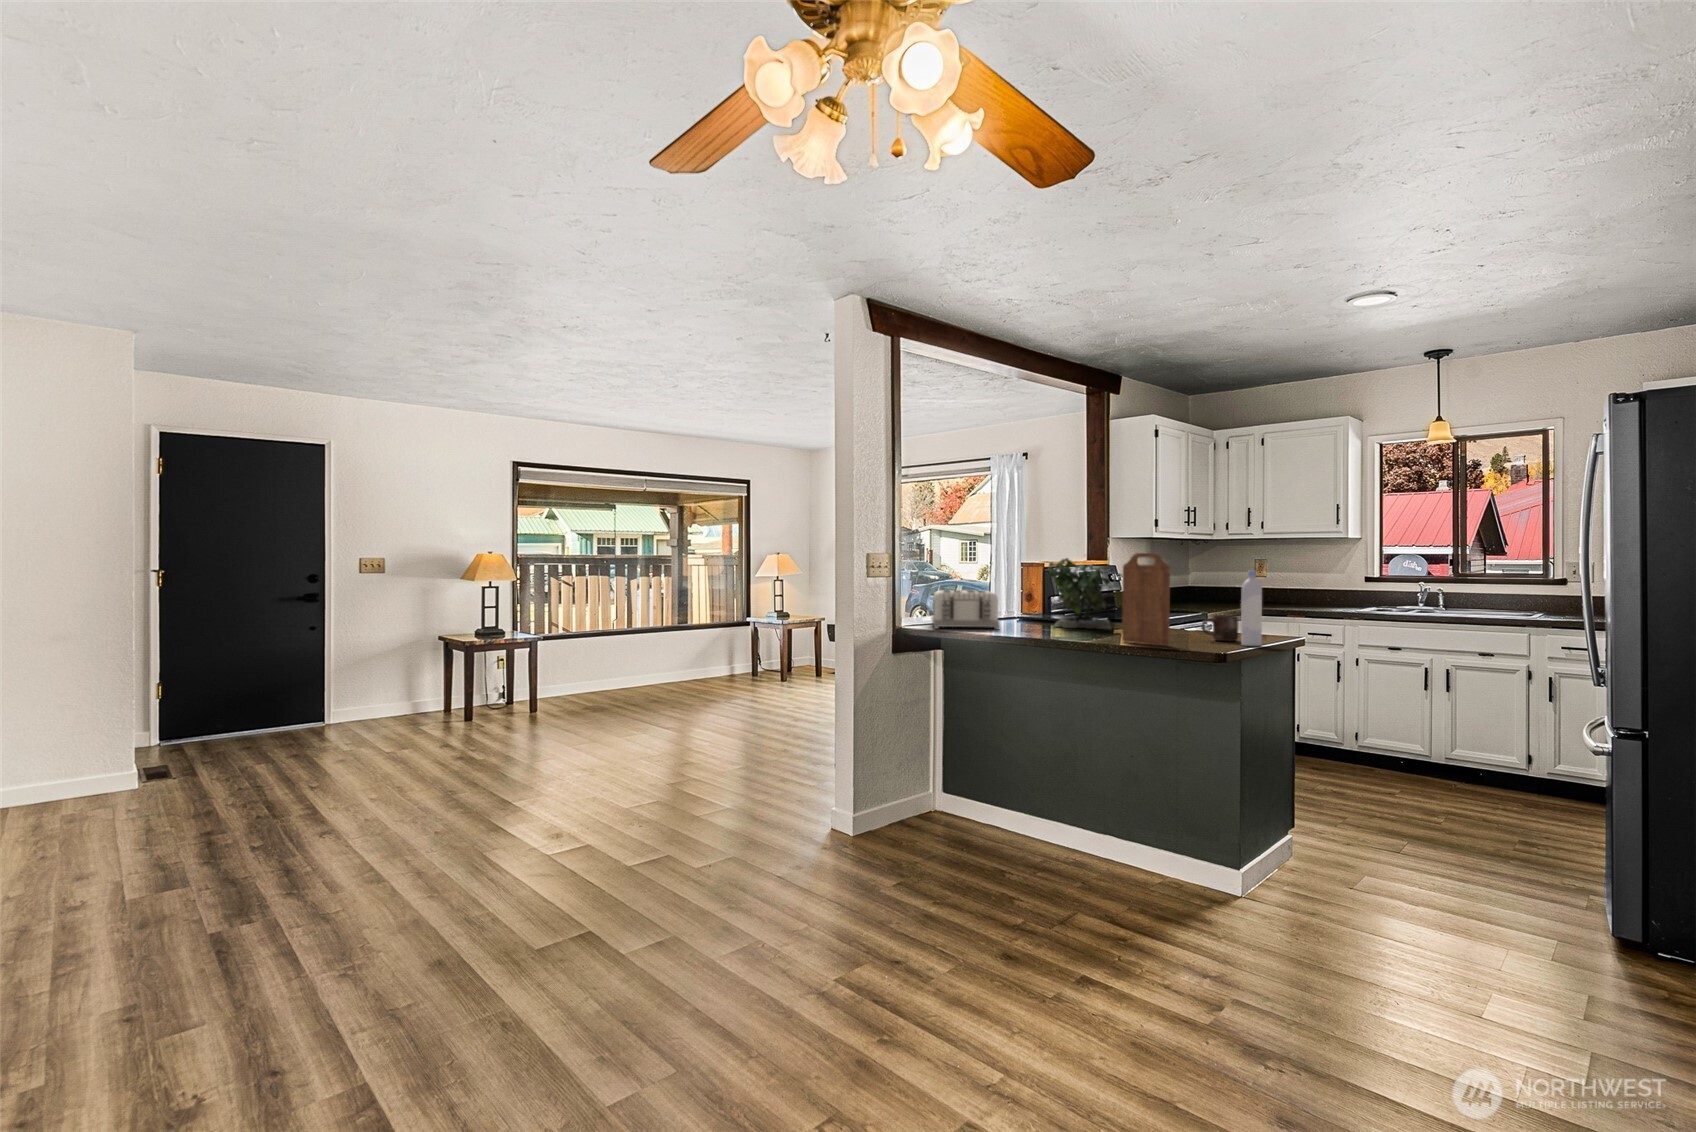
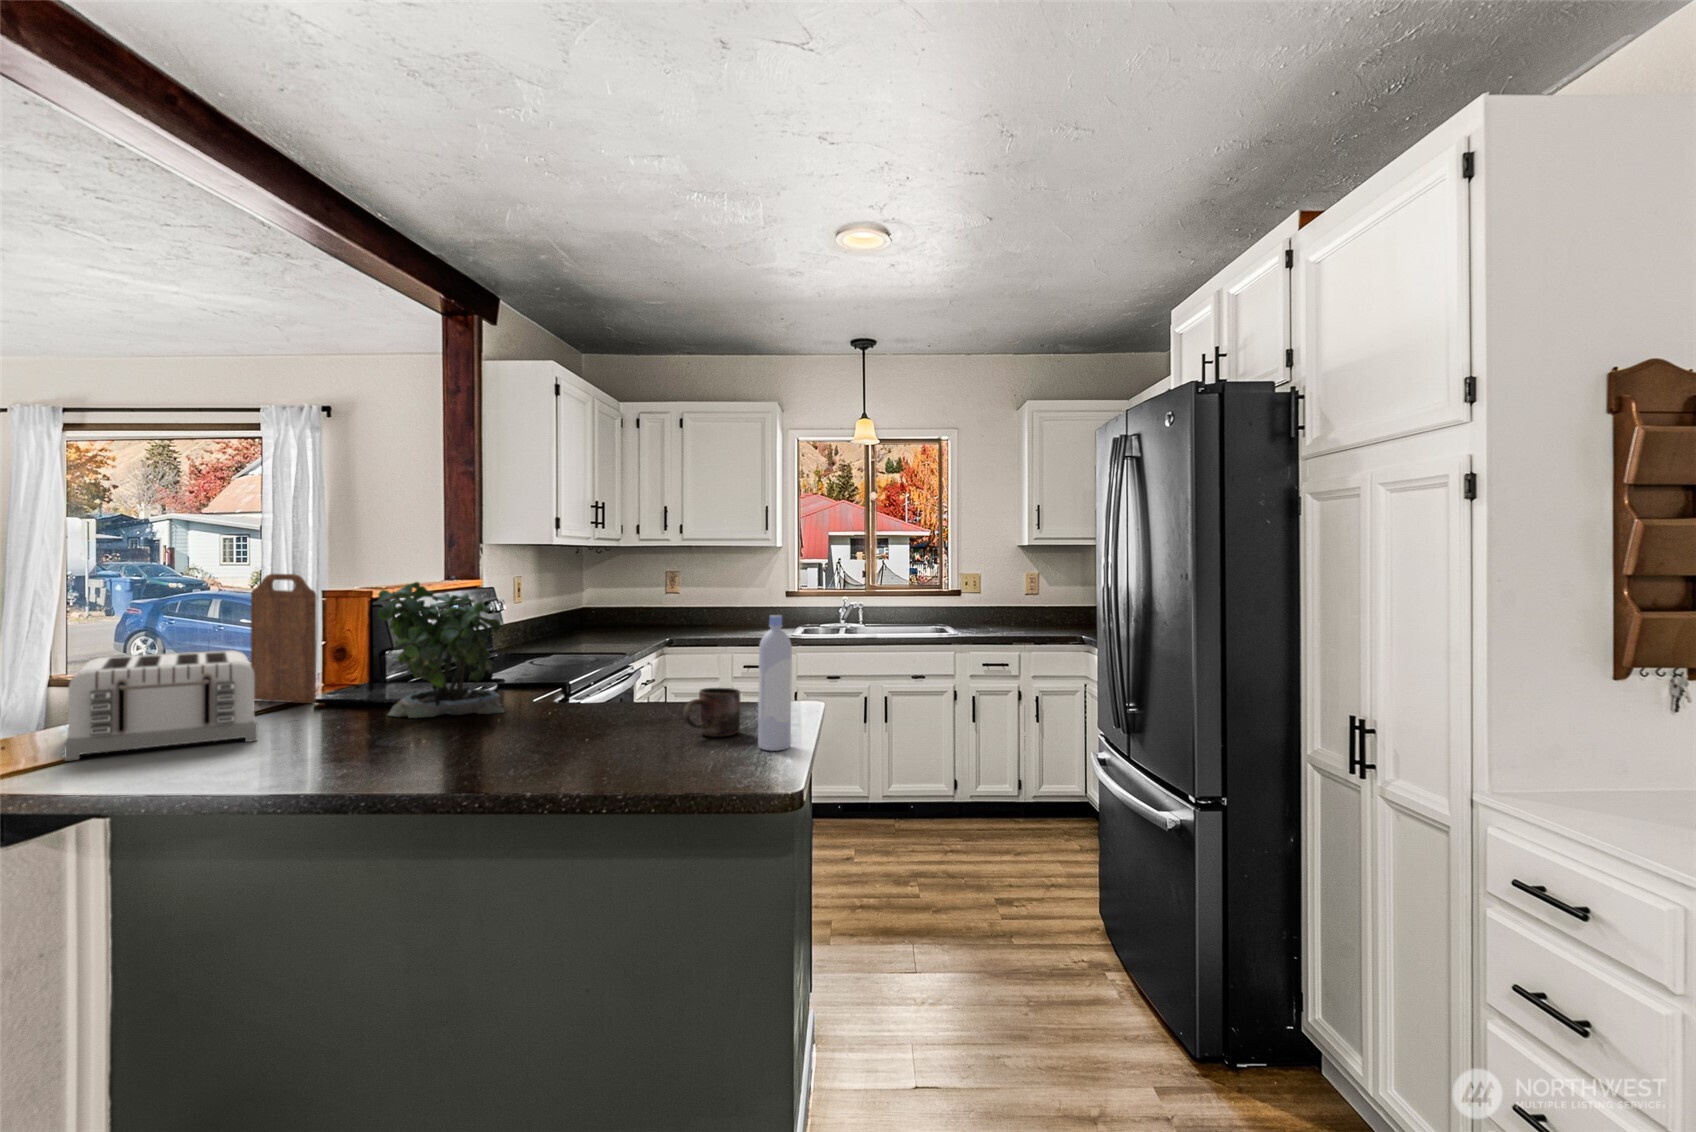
cutting board: present [1122,553,1170,646] -> present [251,574,316,703]

